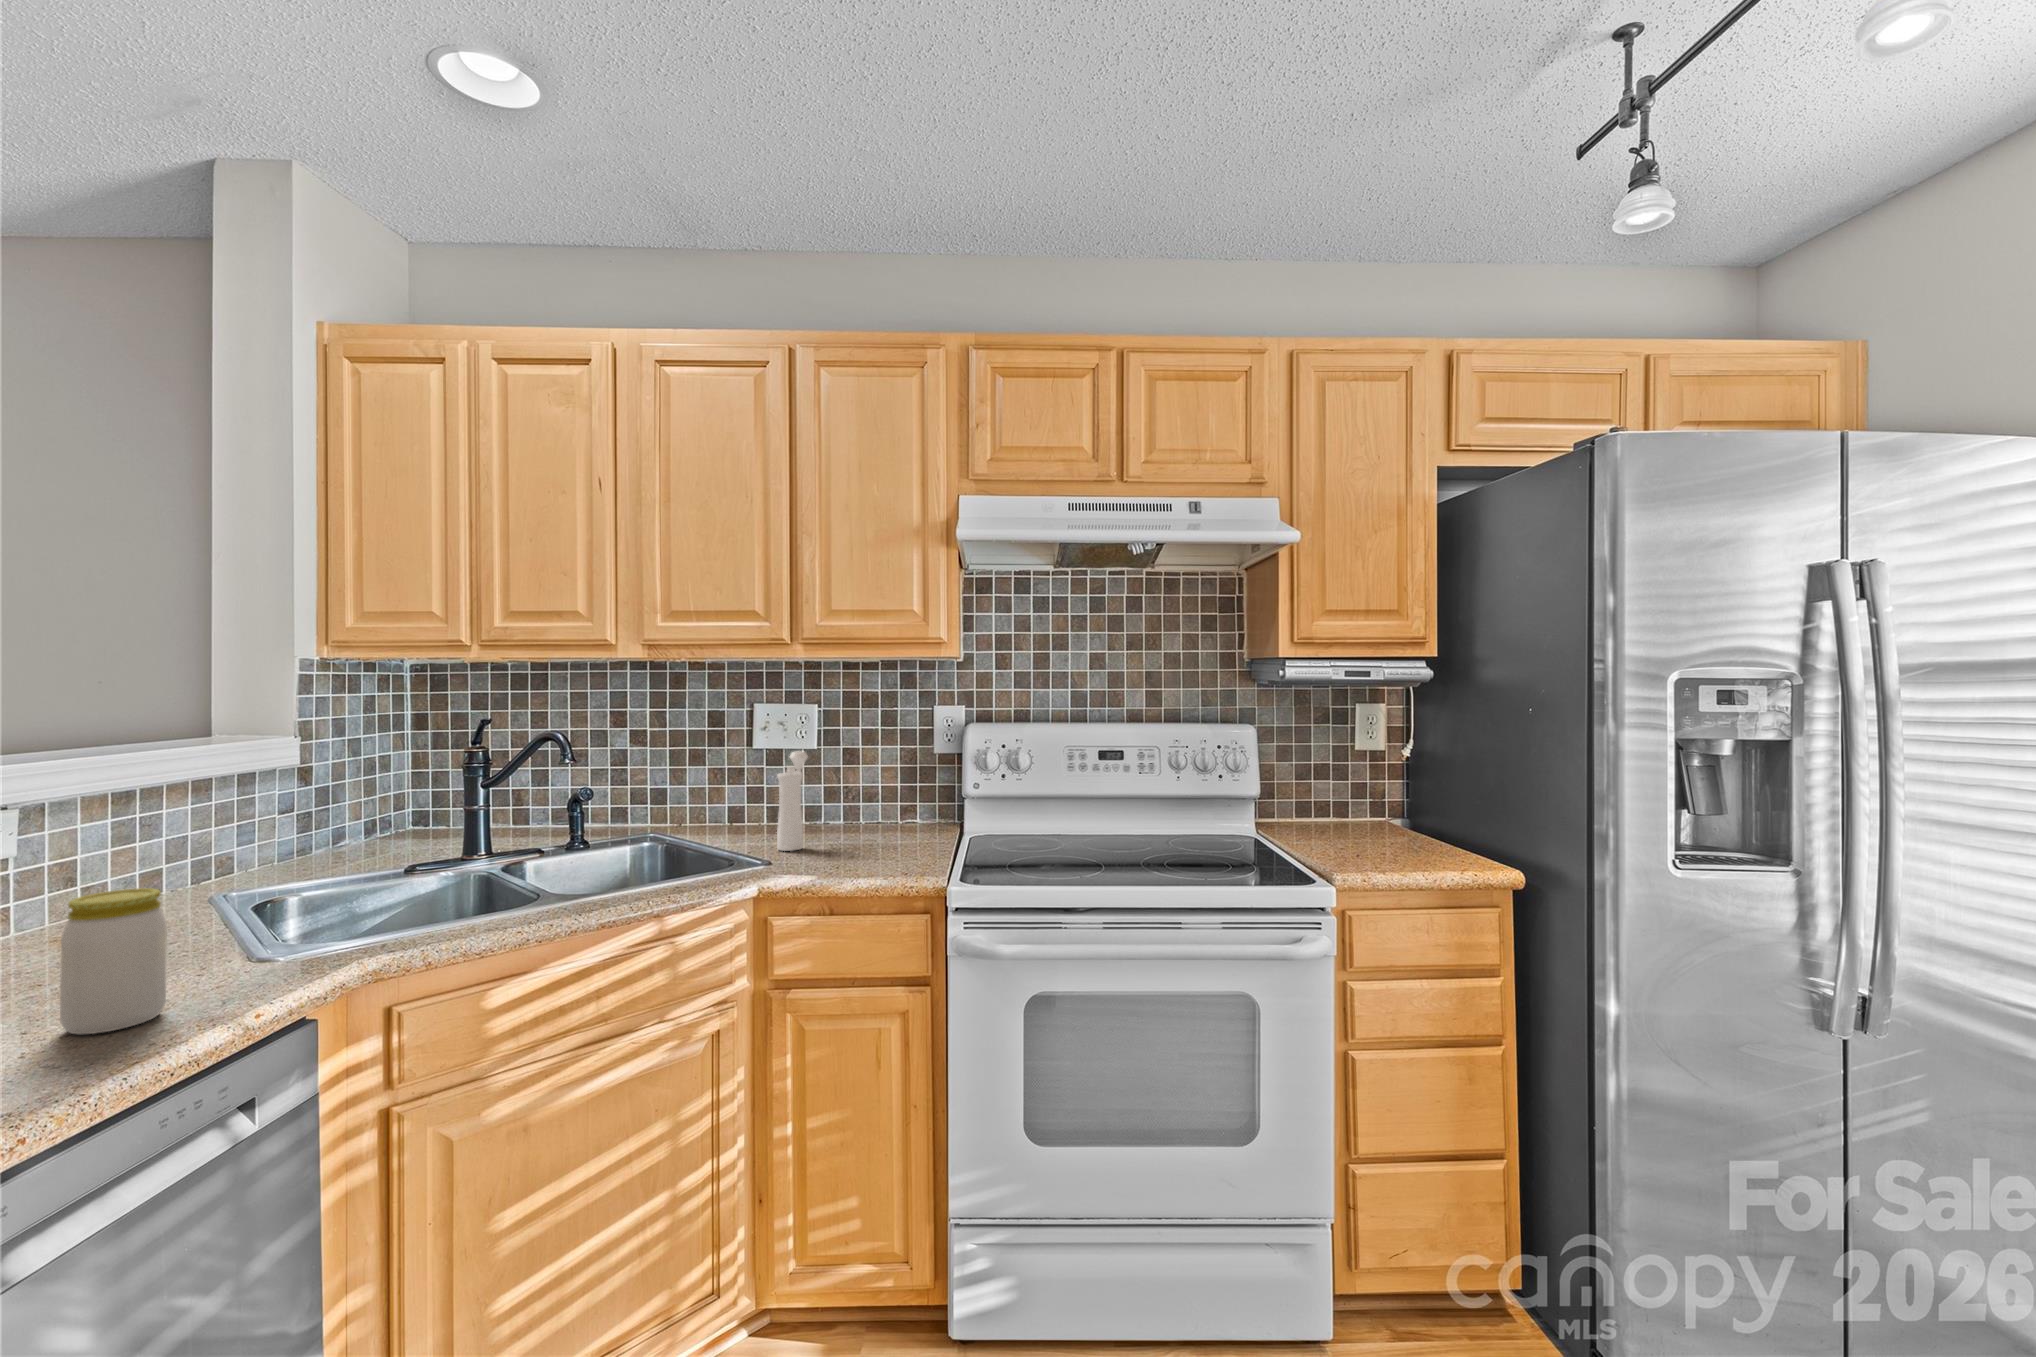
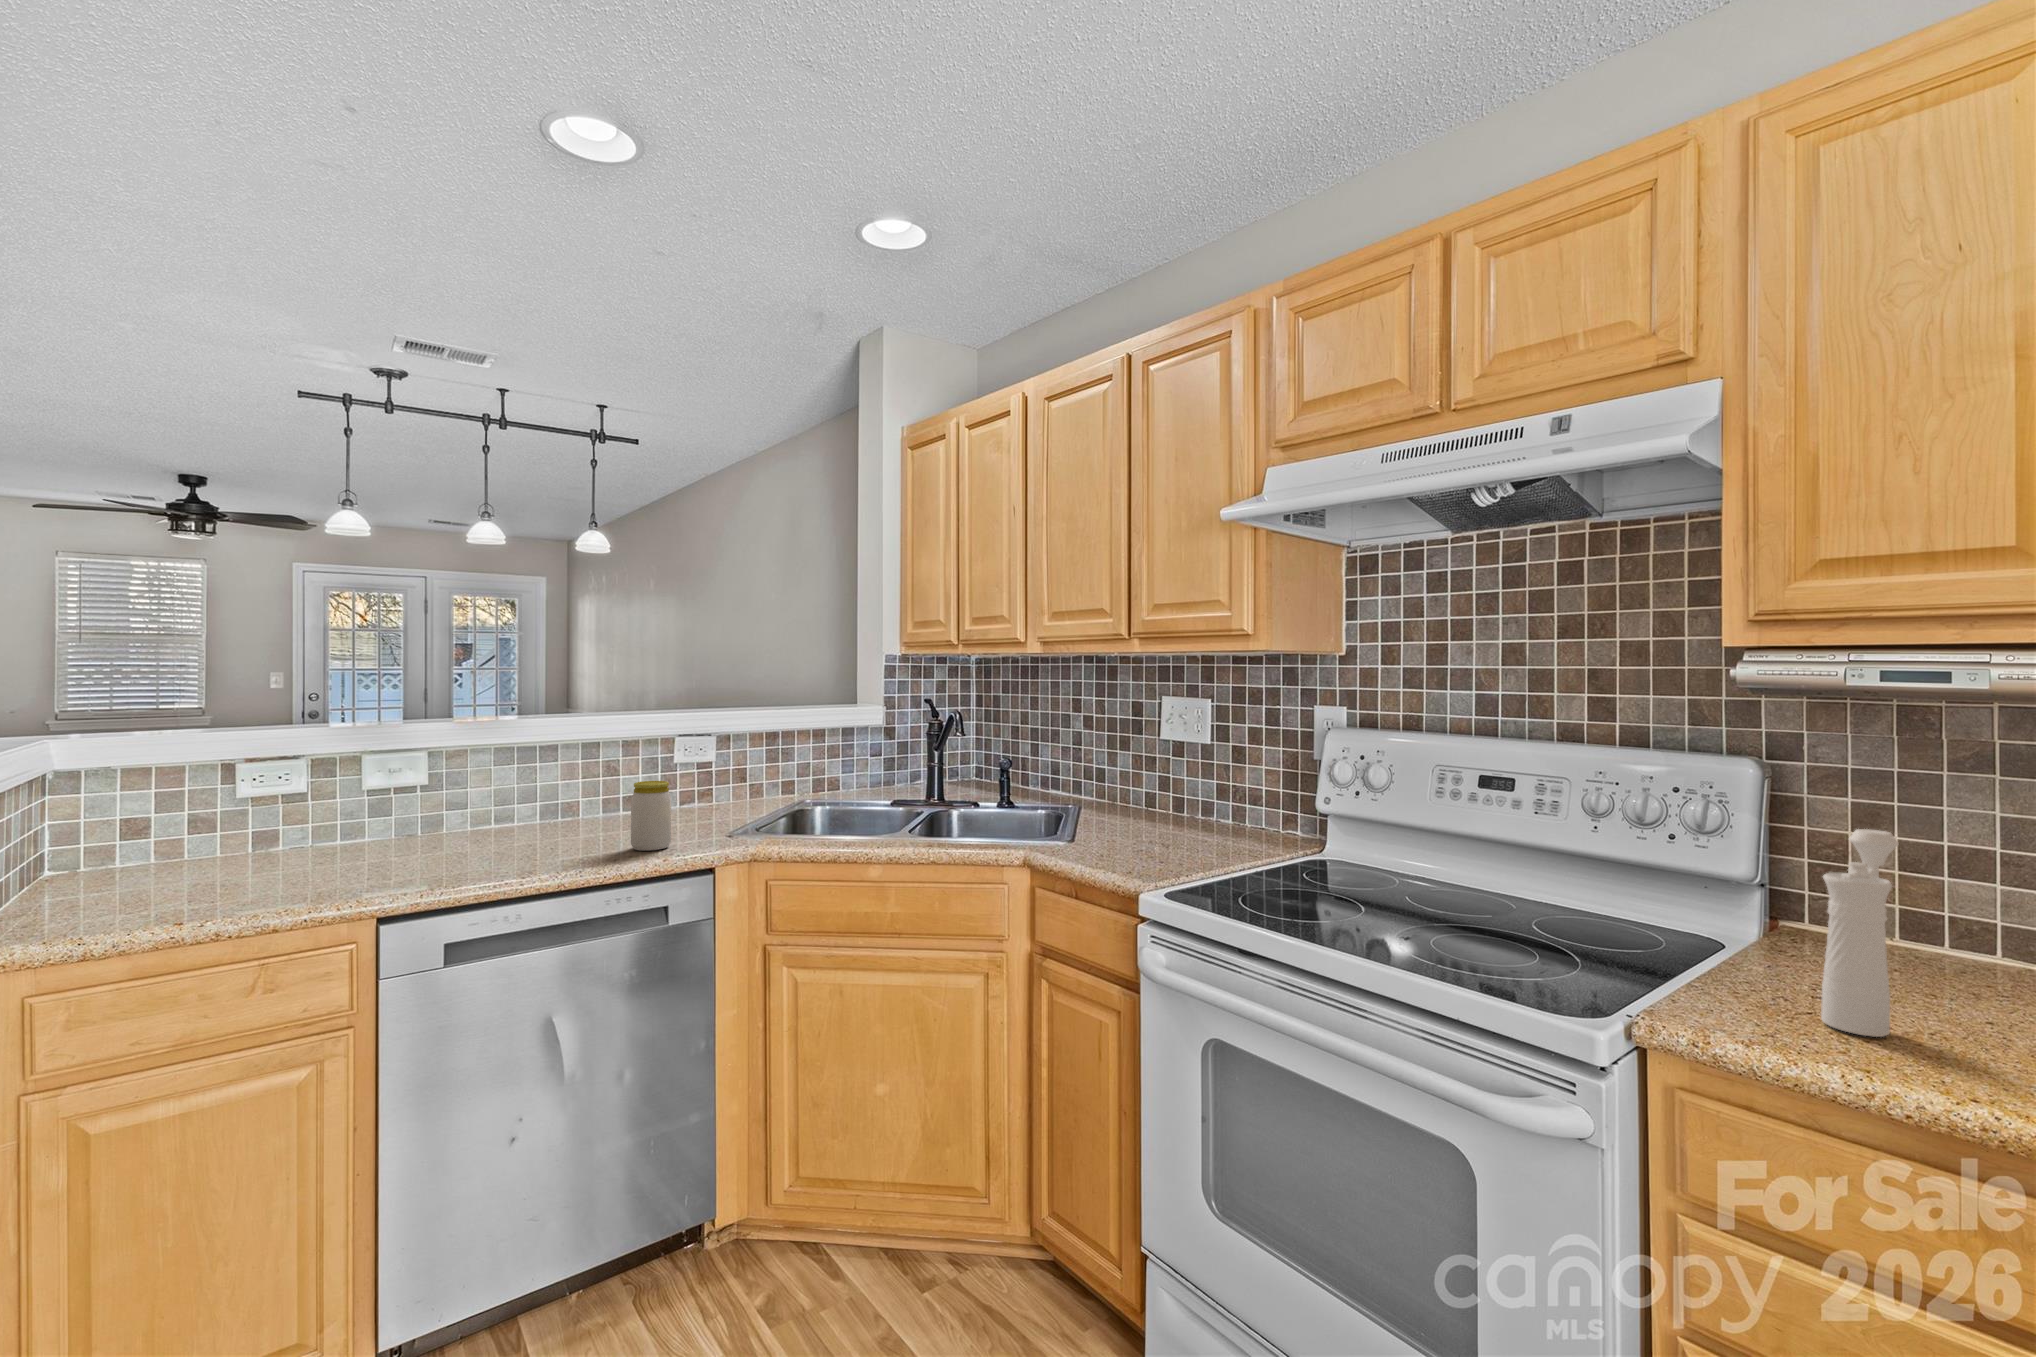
pepper mill: present [777,752,808,851] -> present [1821,829,1899,1037]

